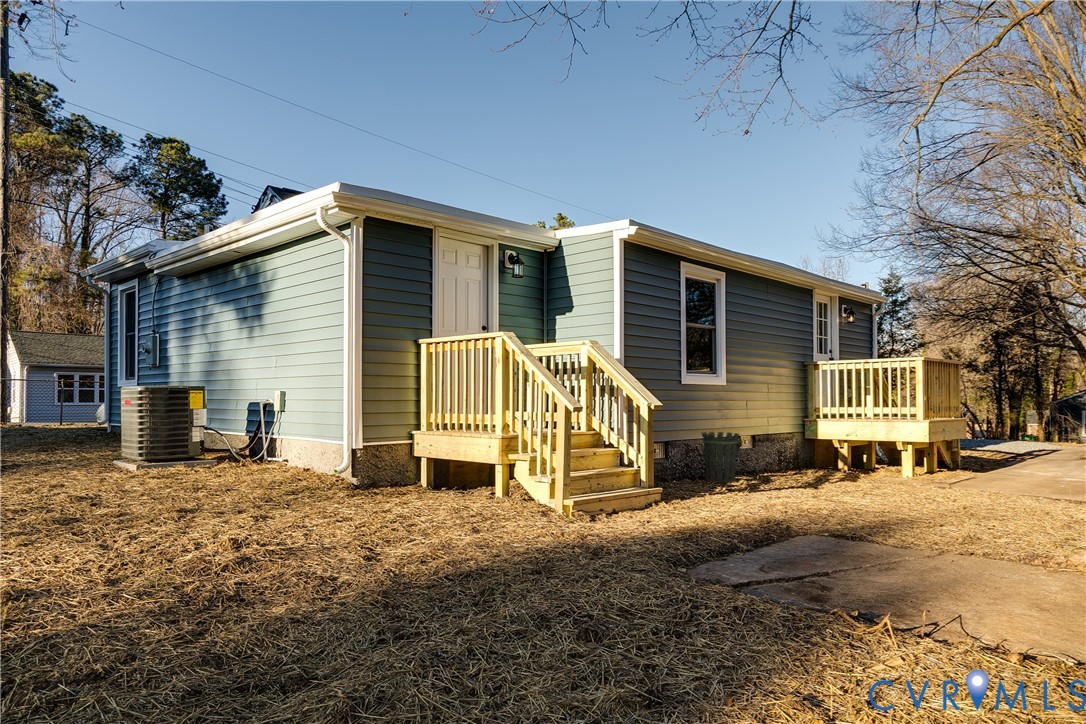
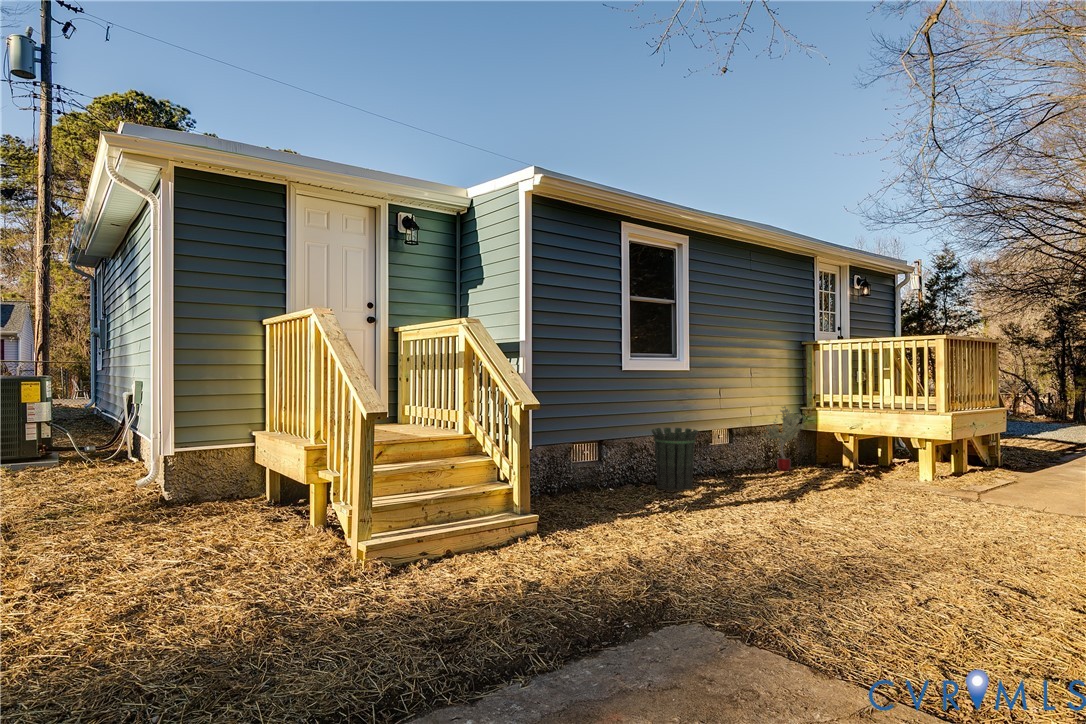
potted tree: none [777,416,811,471] -> present [763,406,803,471]

